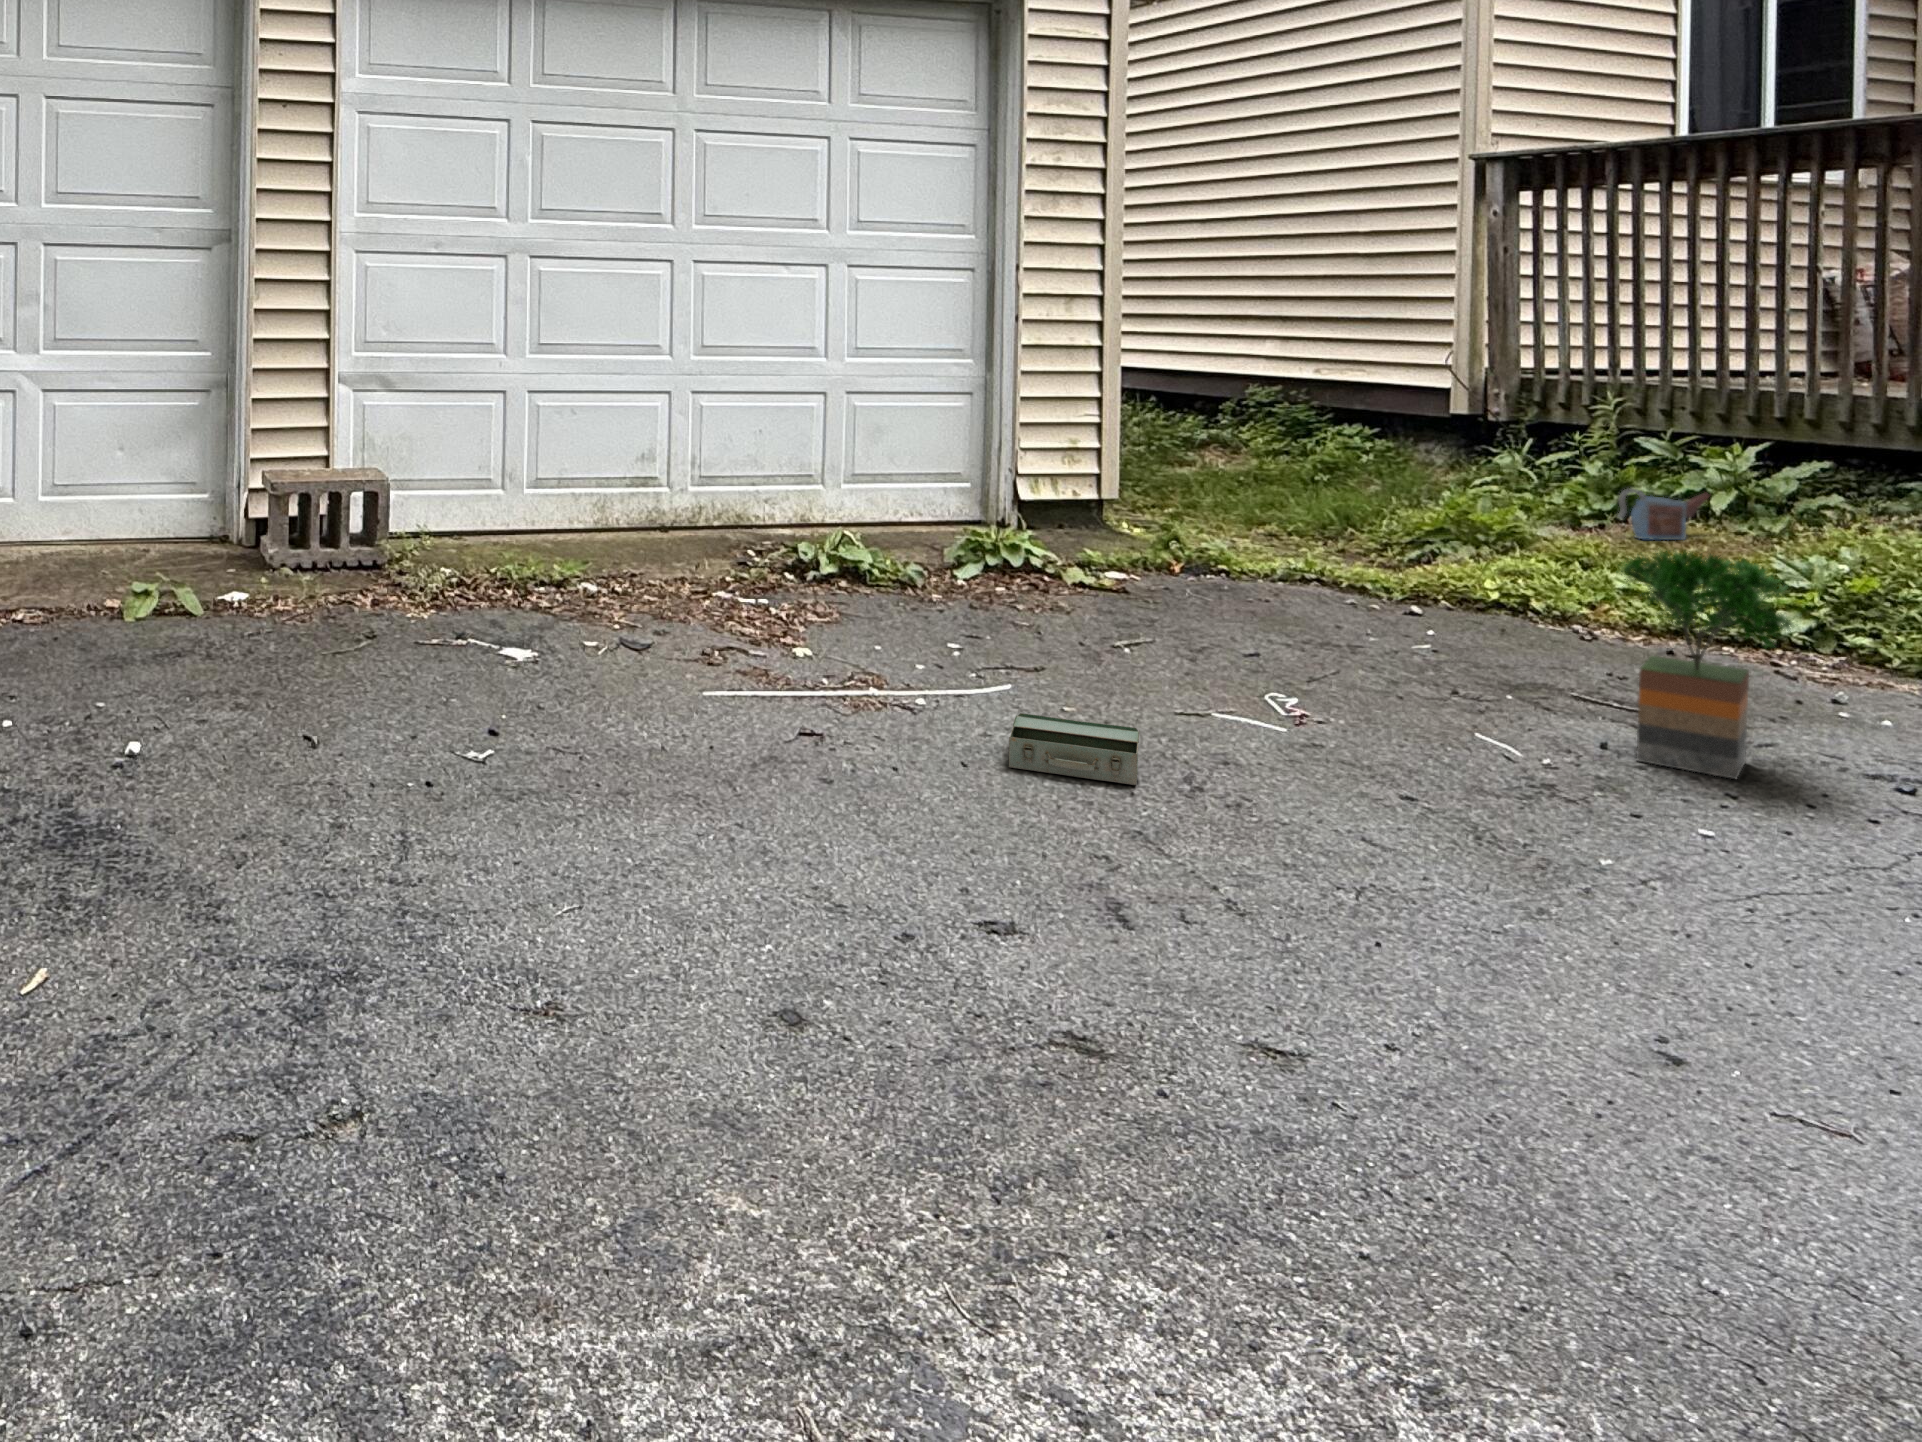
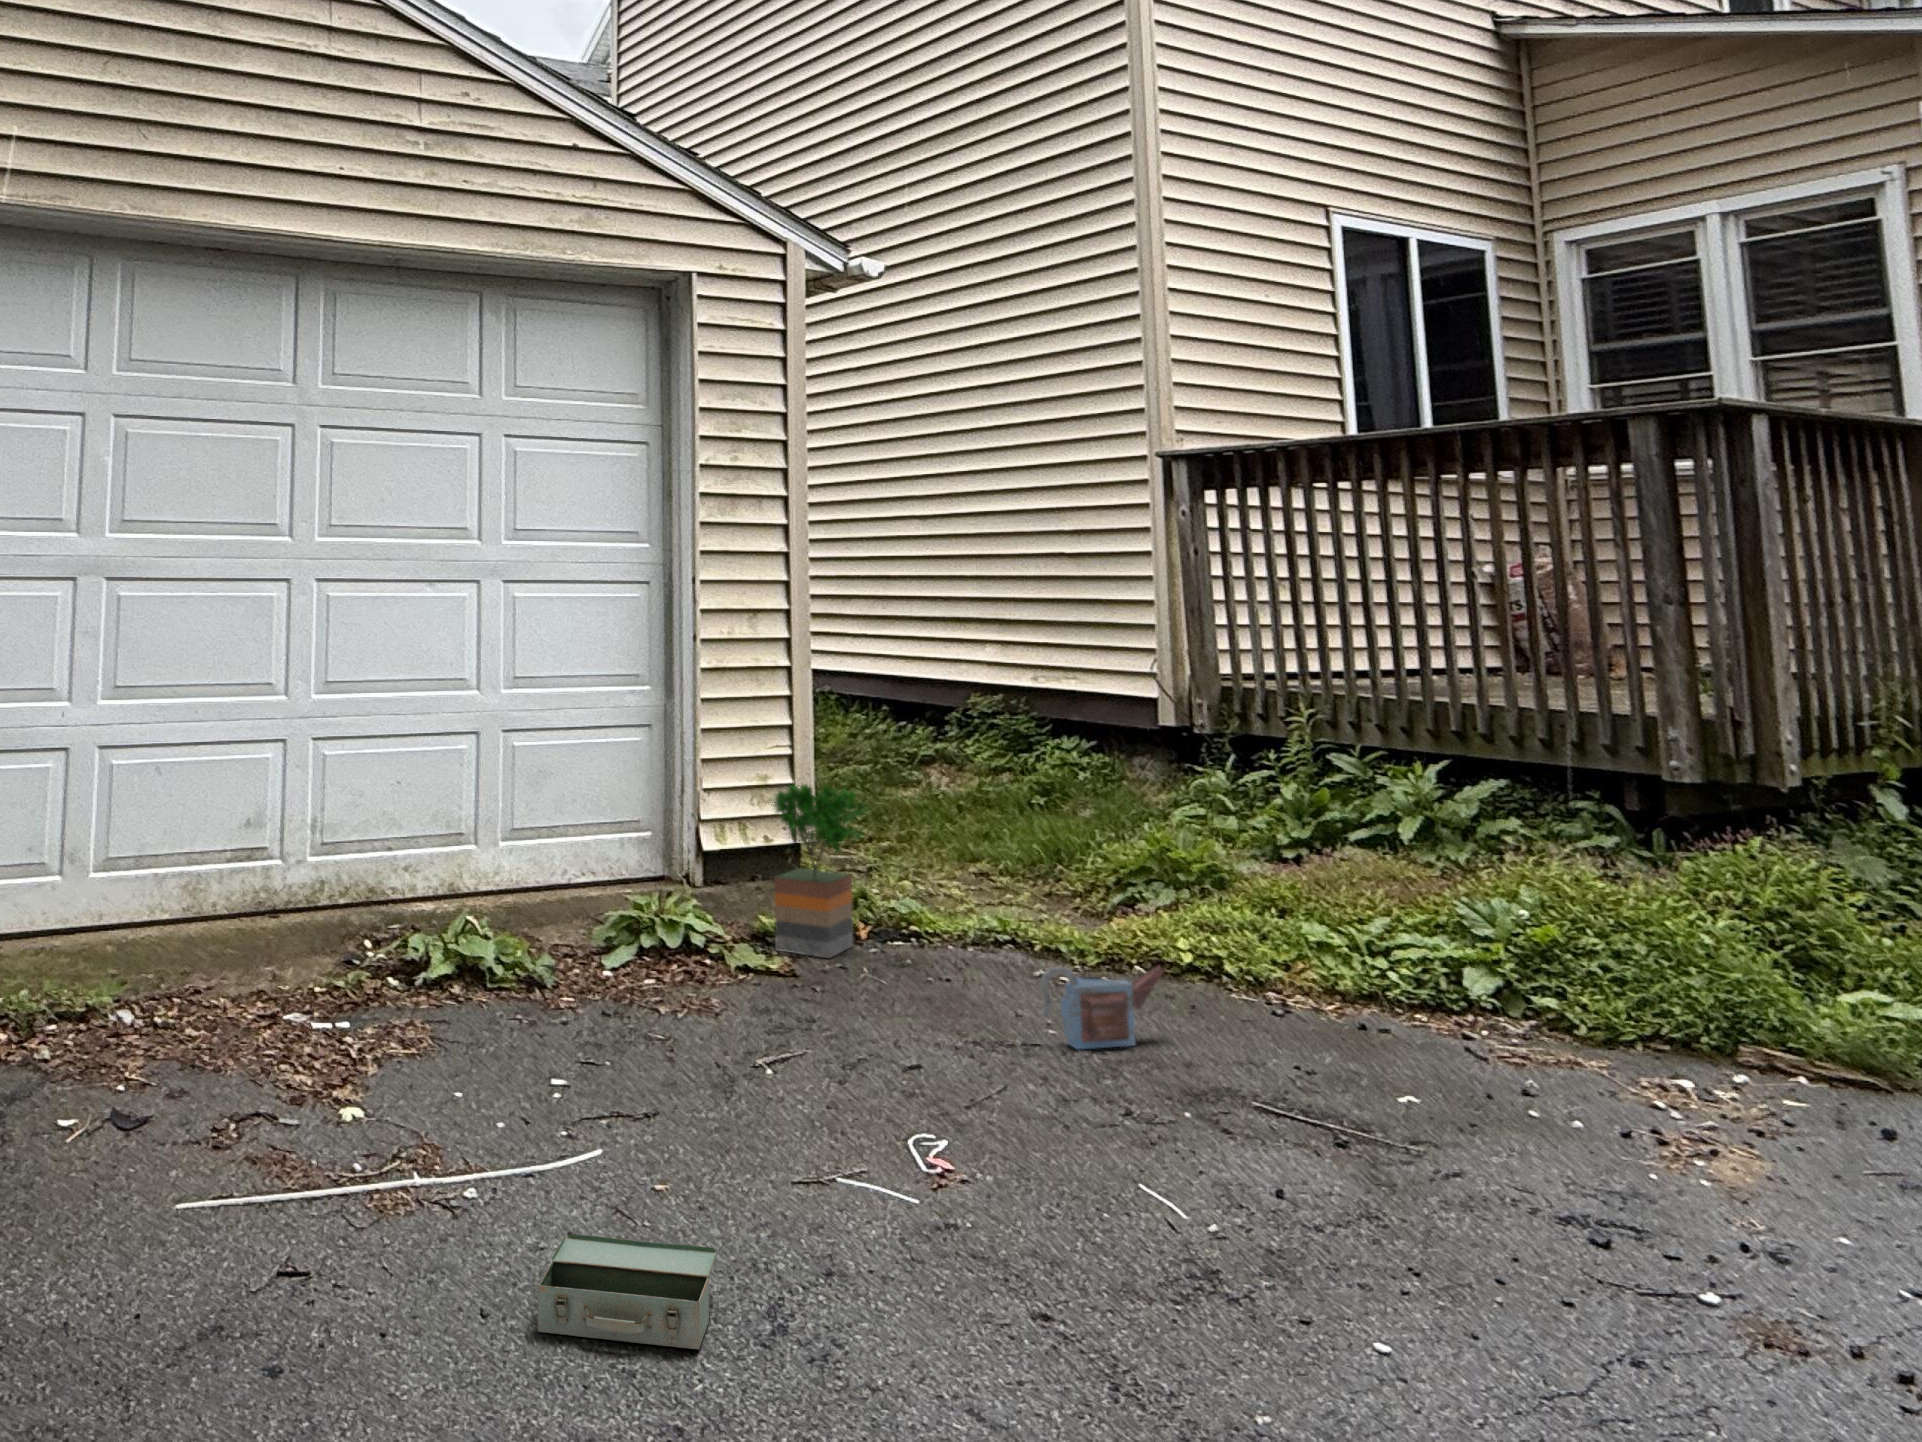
watering can: present [1618,488,1710,540] -> present [1040,966,1164,1050]
potted tree: present [1621,551,1793,779] -> present [771,784,868,958]

